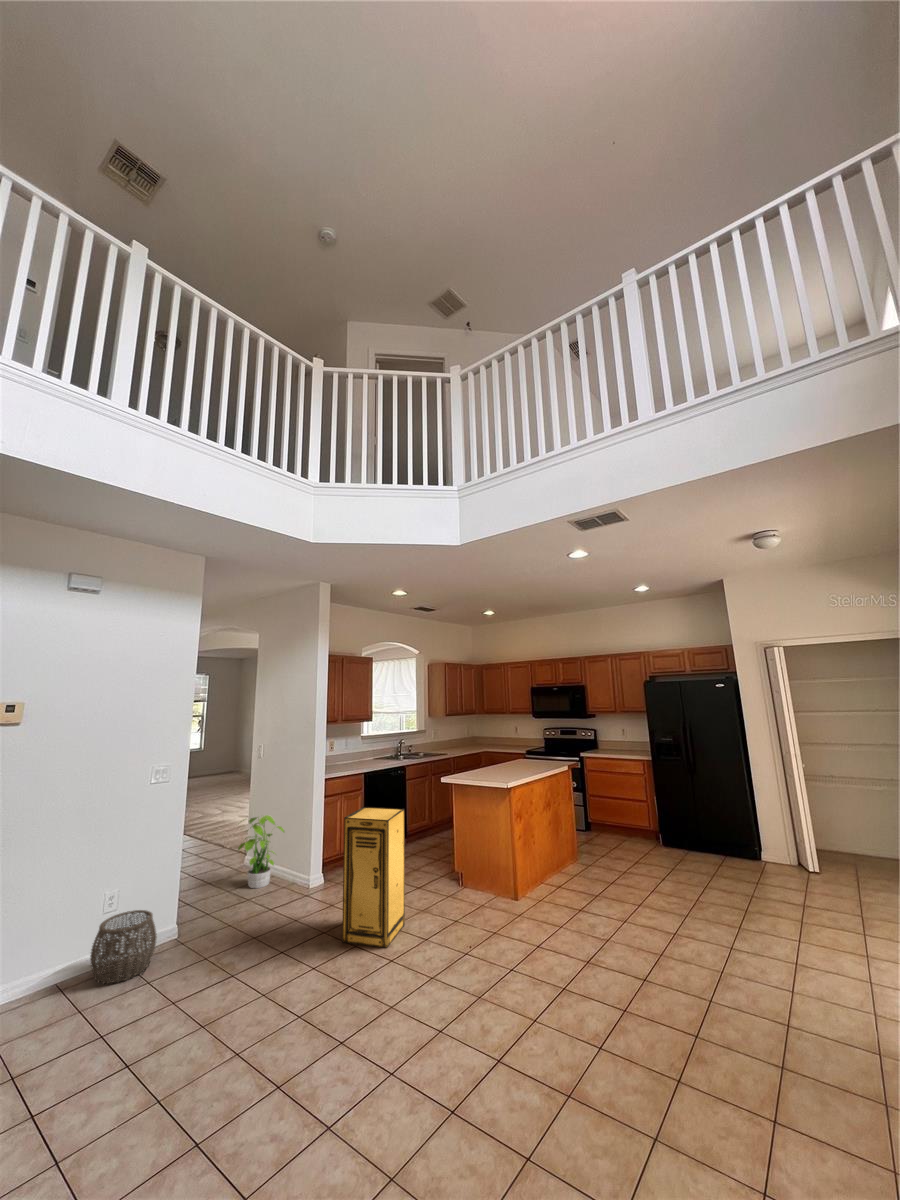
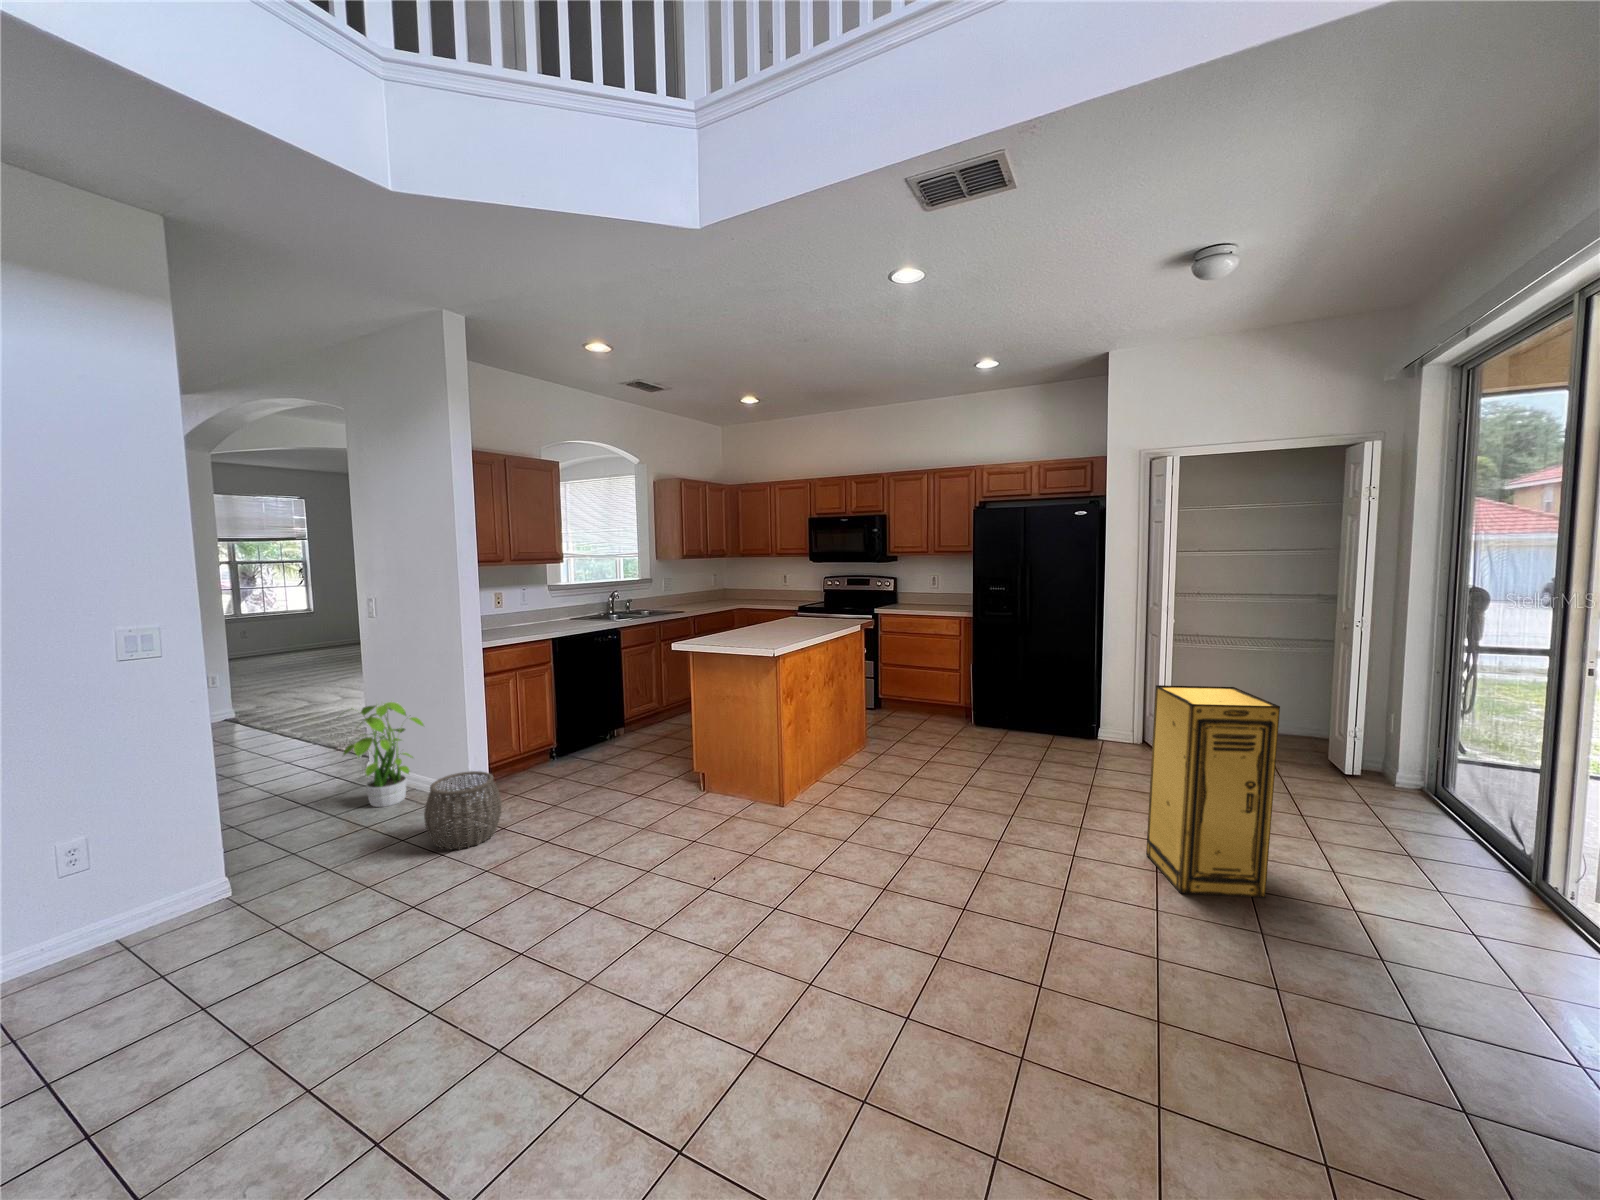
storage cabinet: present [342,806,405,948] -> present [1146,685,1280,897]
woven basket: present [90,910,156,984] -> present [424,771,502,850]

